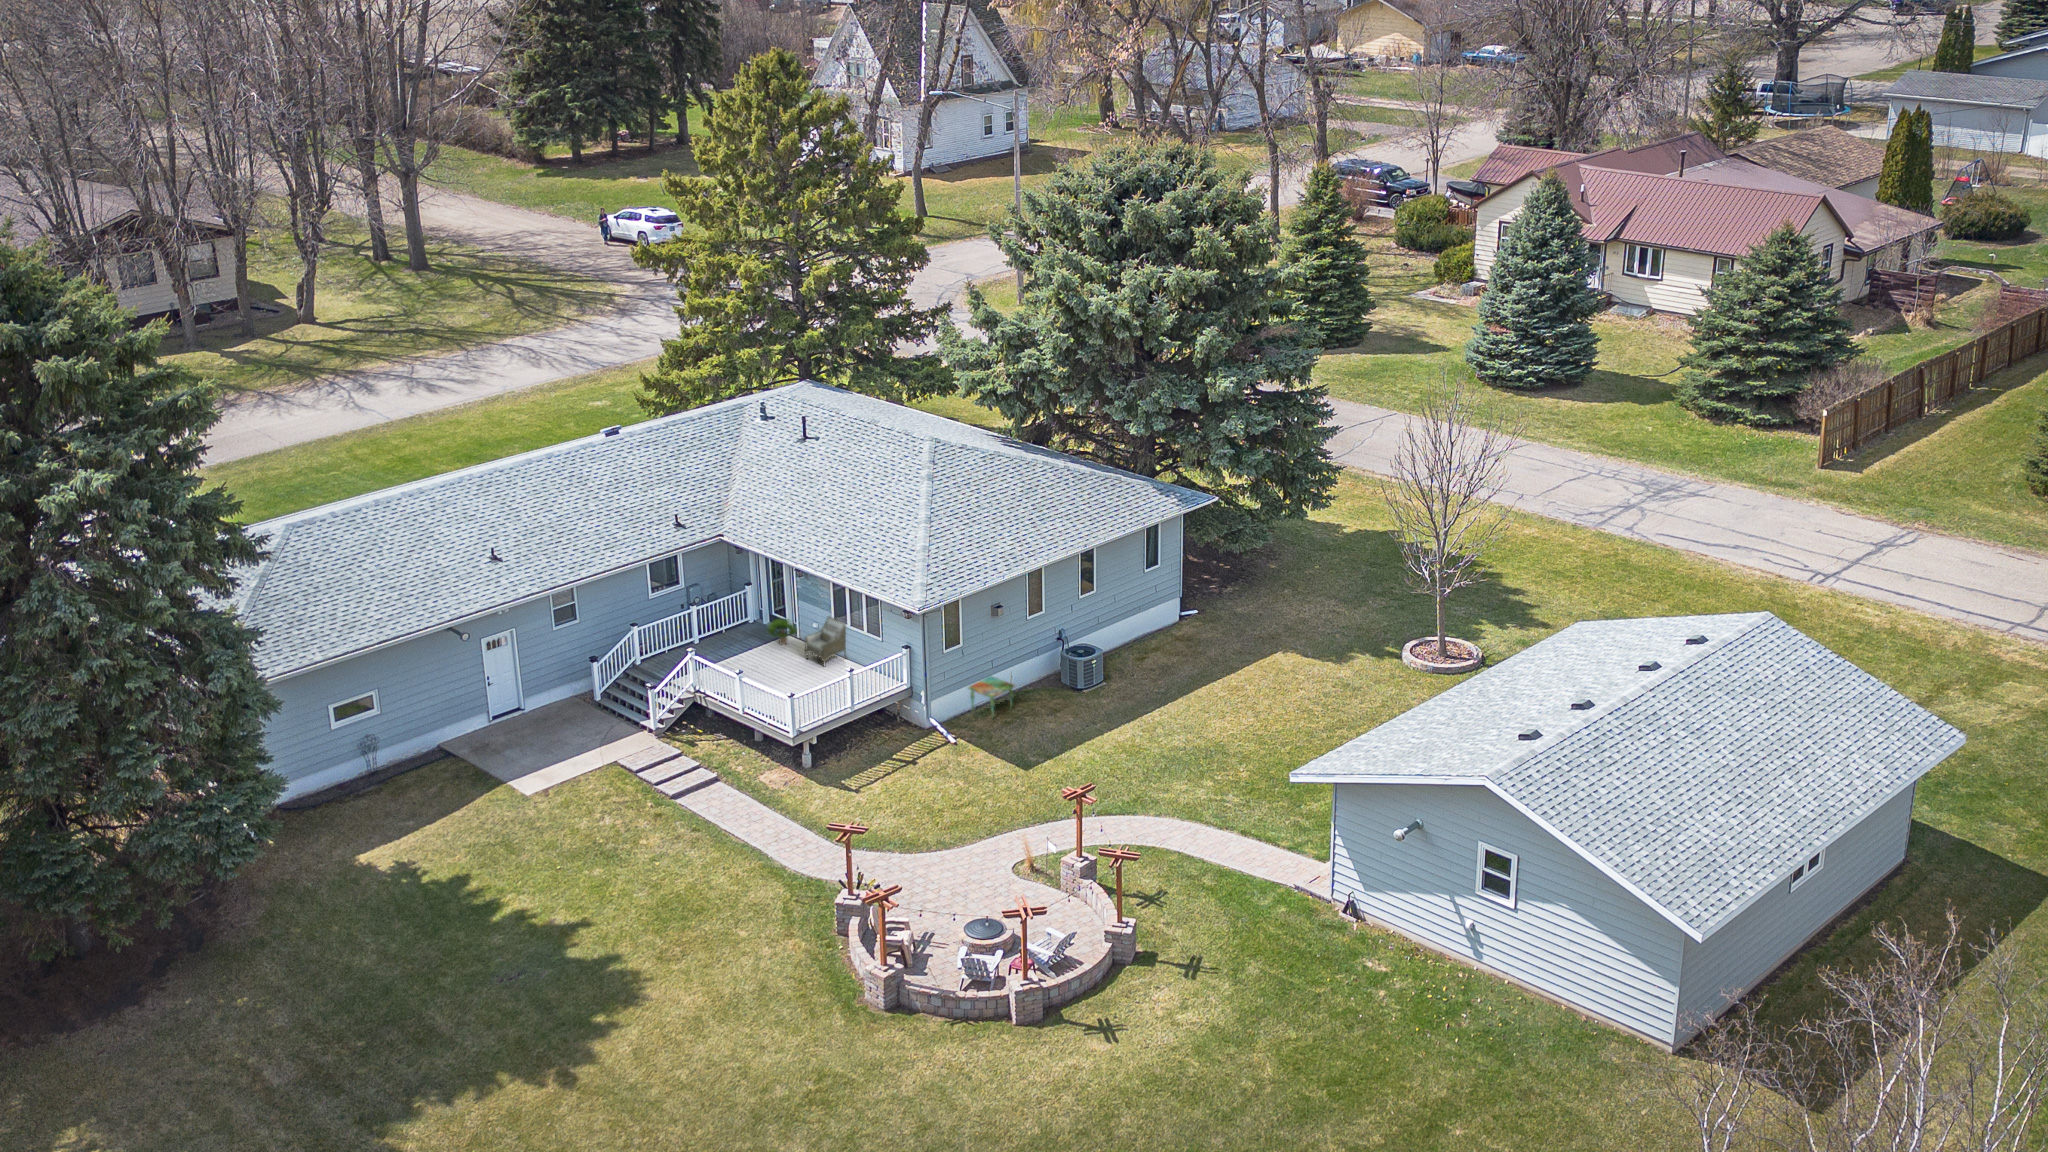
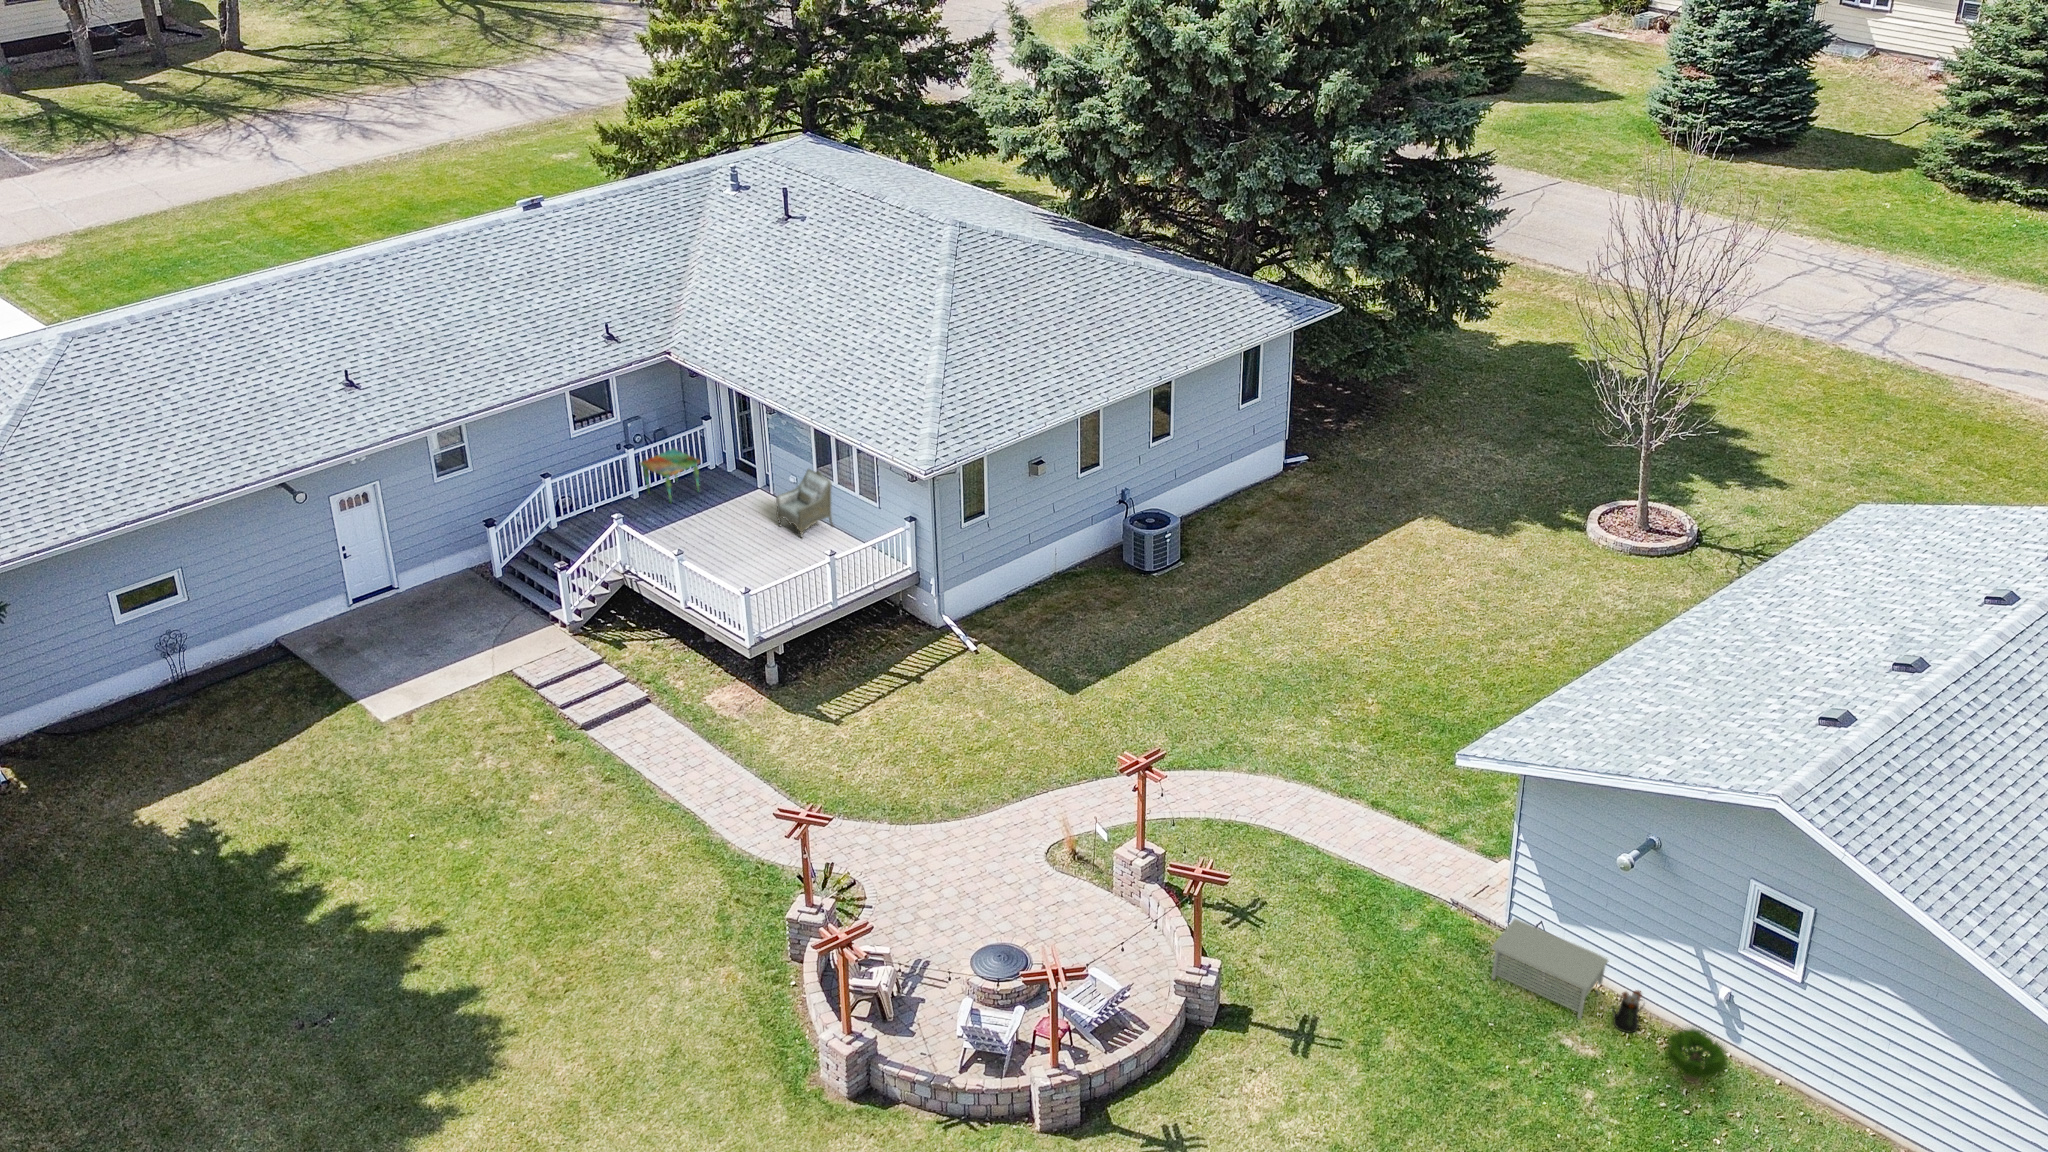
potted plant: present [768,618,797,645] -> present [1665,1028,1729,1083]
side table: present [968,676,1014,717] -> present [640,448,700,502]
storage bench: none [1320,893,1399,956] -> present [1491,919,1608,1019]
watering can: none [1401,930,1424,962] -> present [1612,990,1643,1033]

